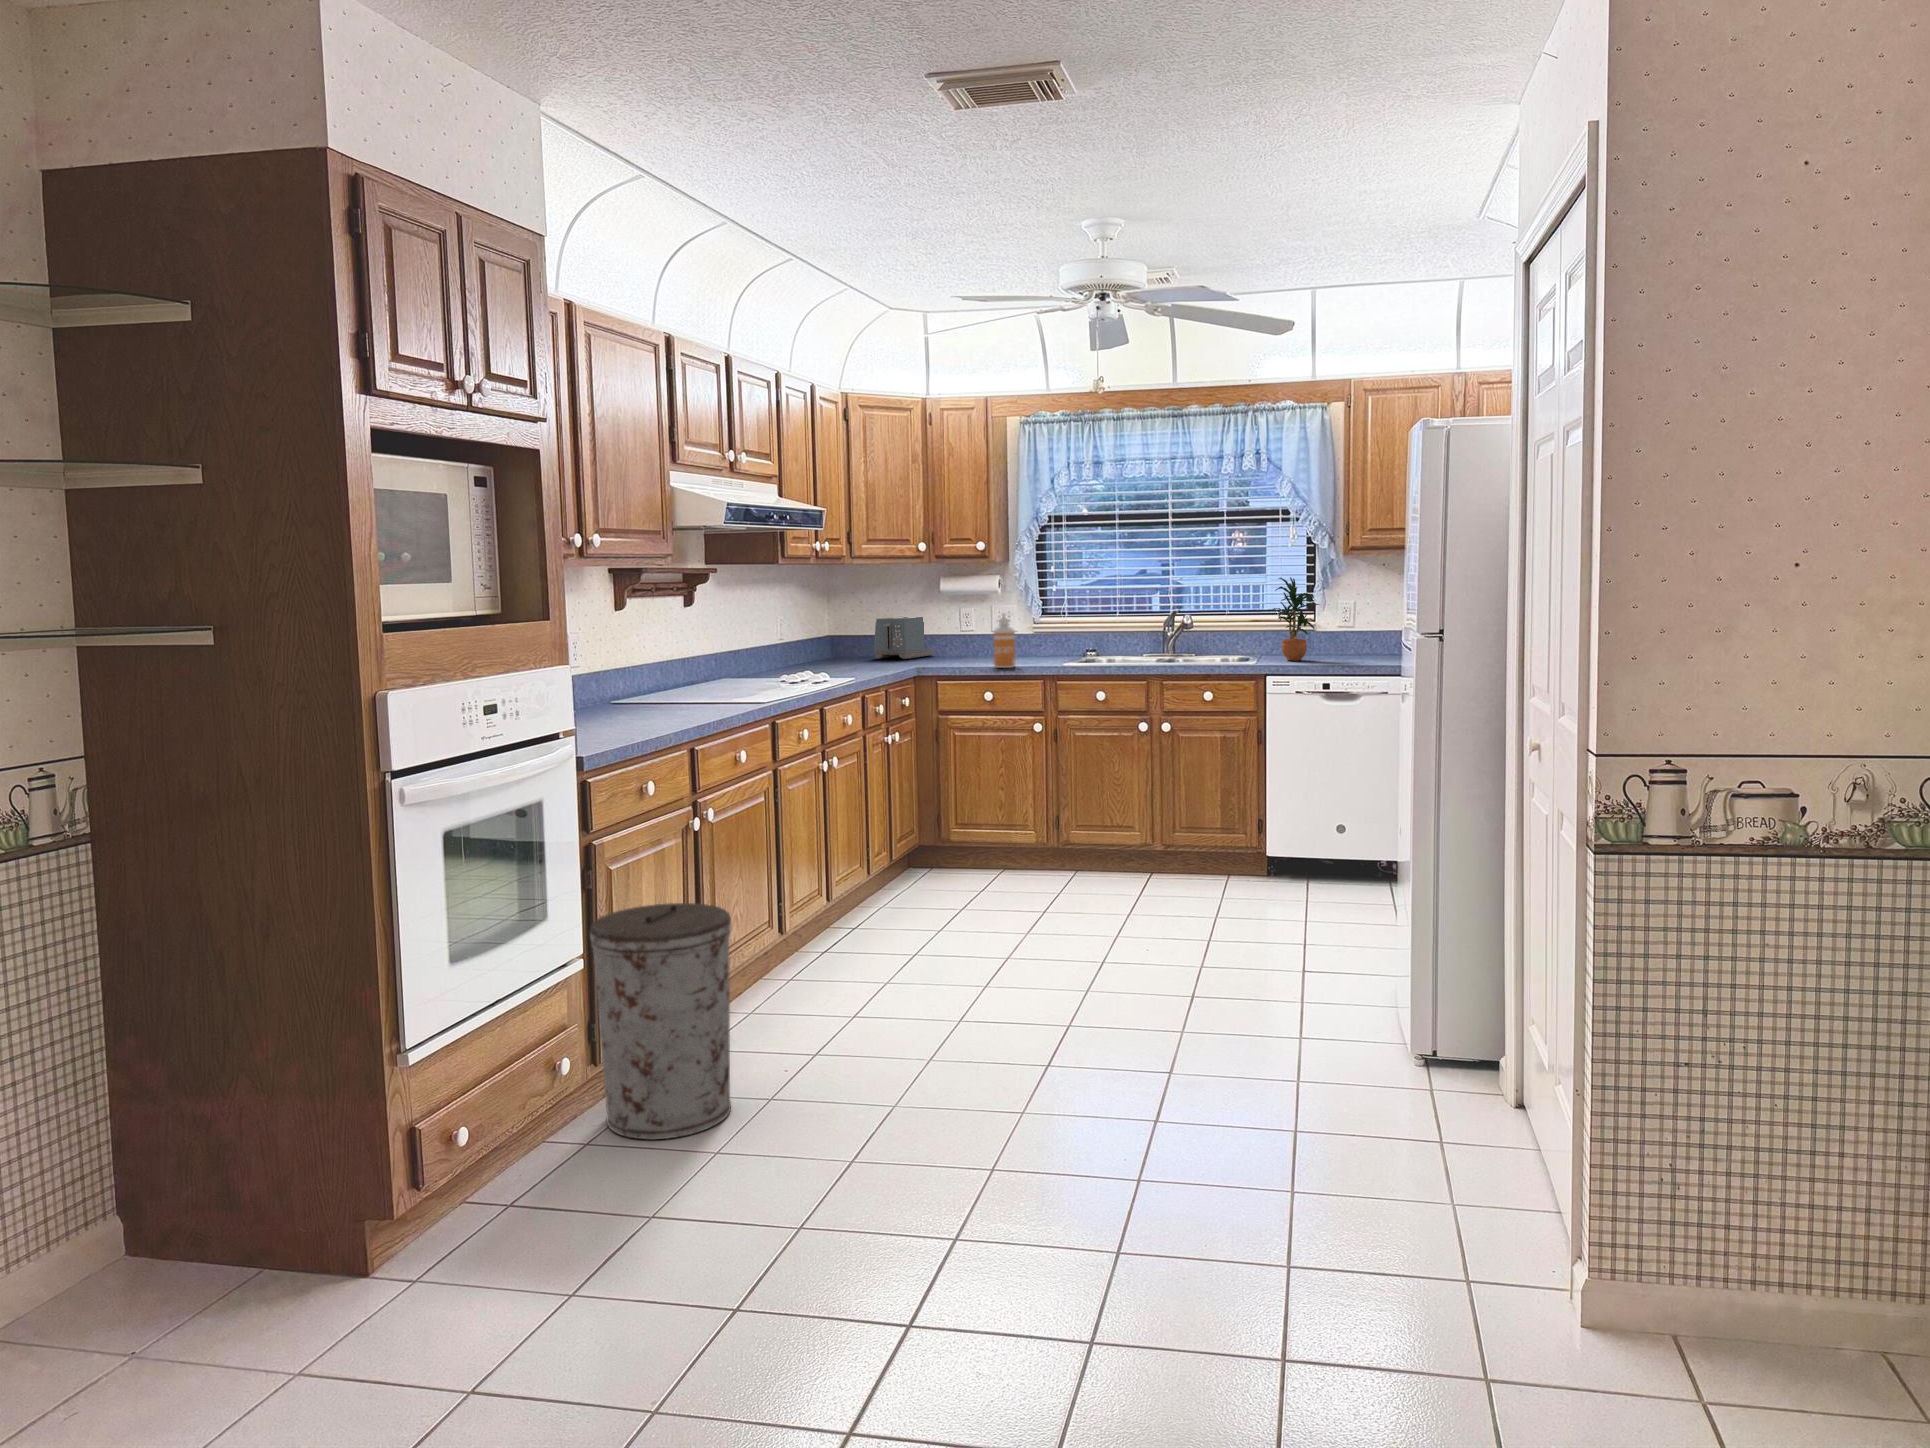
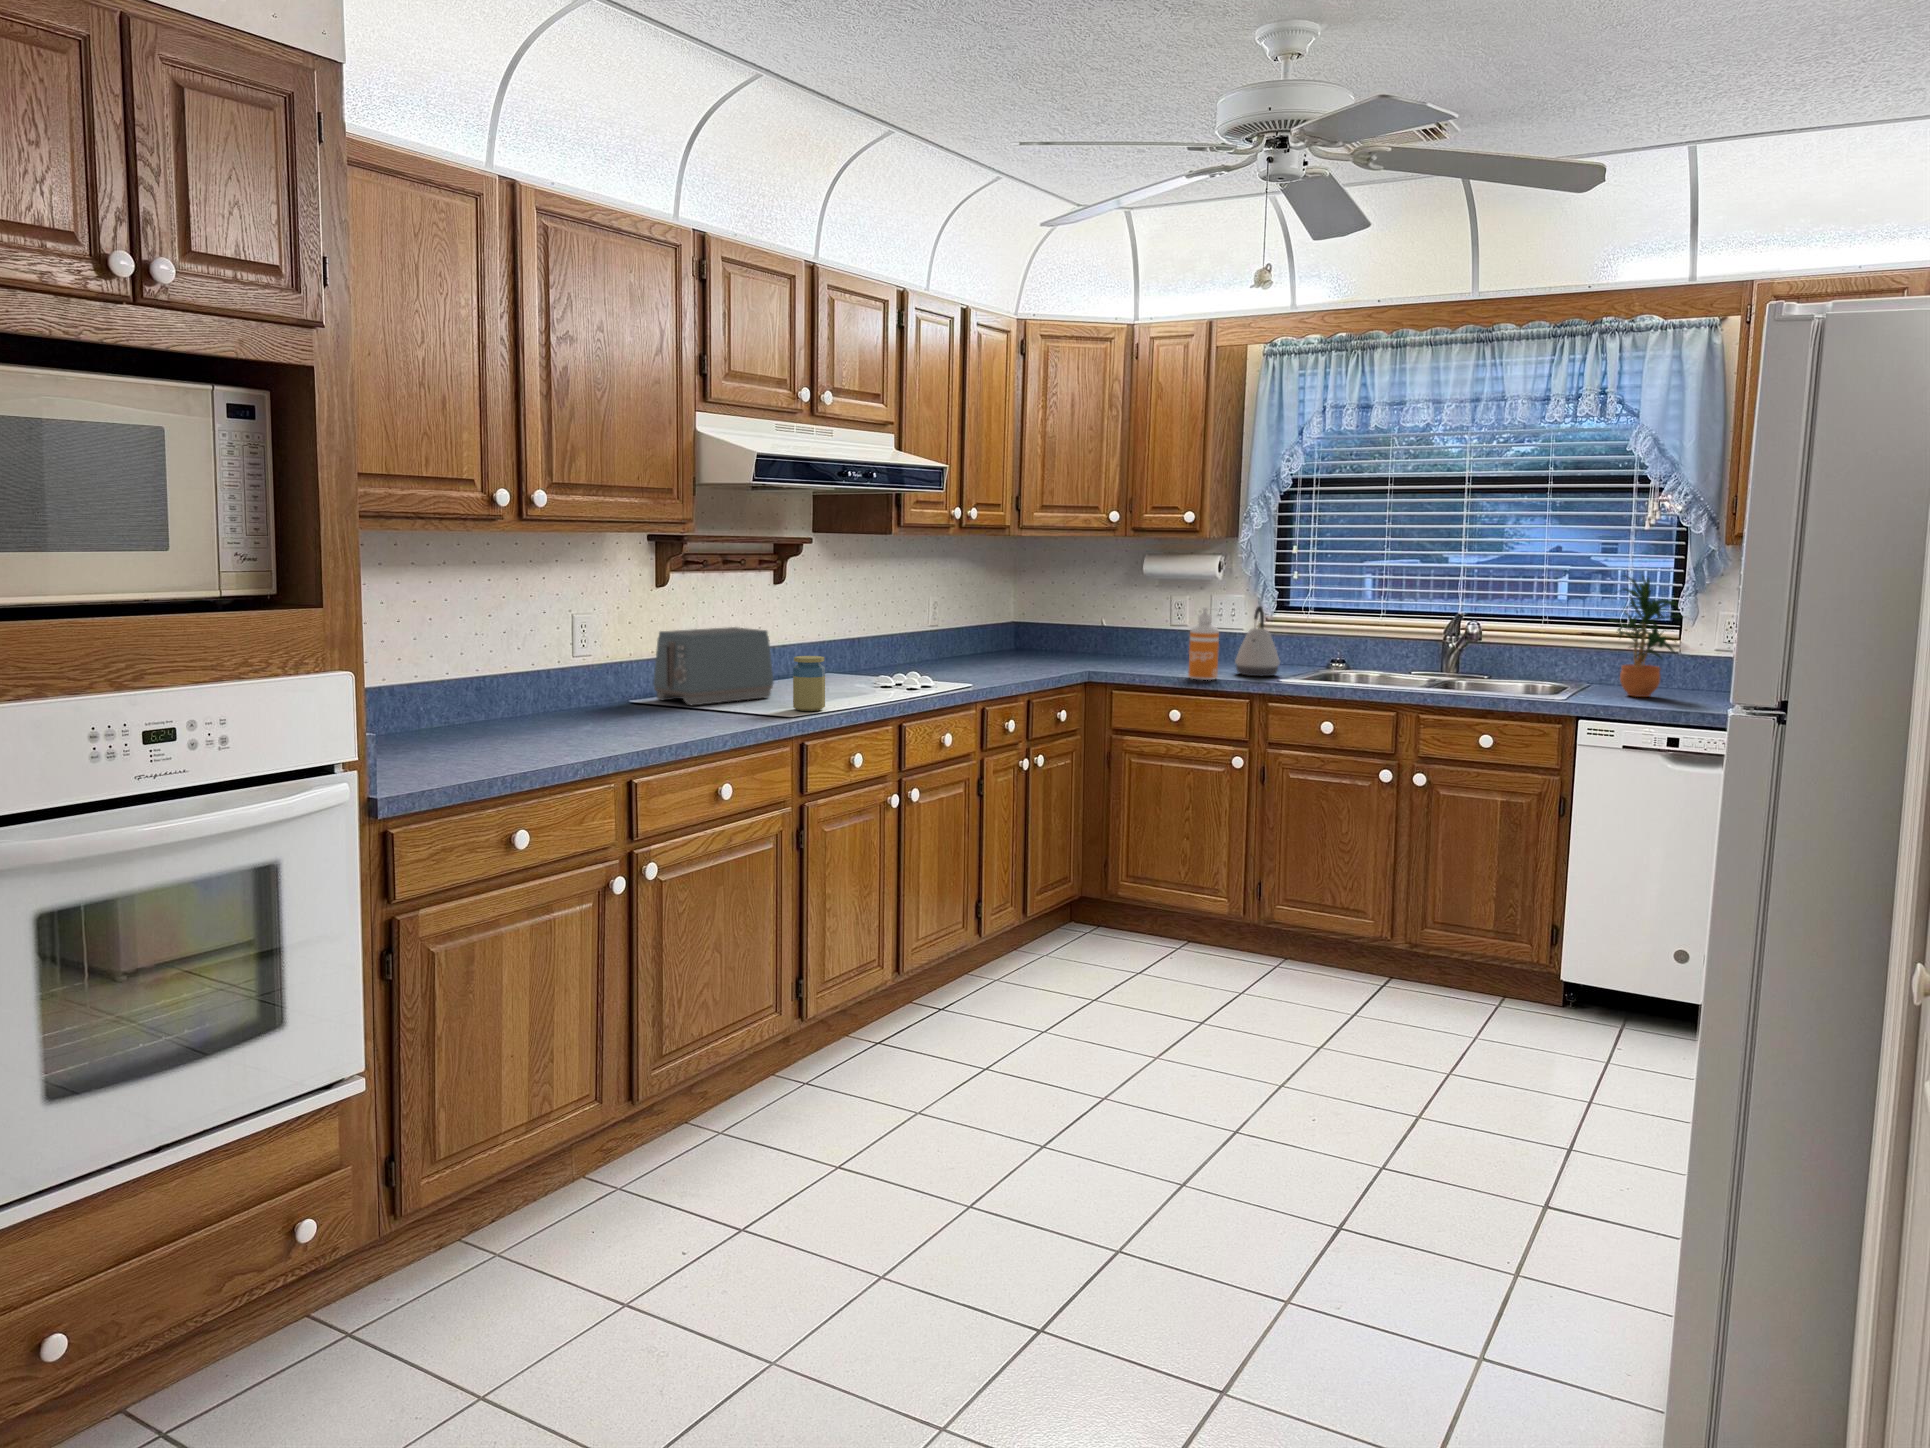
kettle: none [1022,611,1055,664] -> present [1235,606,1280,676]
toaster: present [874,617,934,659] -> present [653,627,773,705]
jar: none [742,658,767,700] -> present [793,656,825,711]
trash can: present [590,903,731,1140] -> none [352,1016,560,1376]

